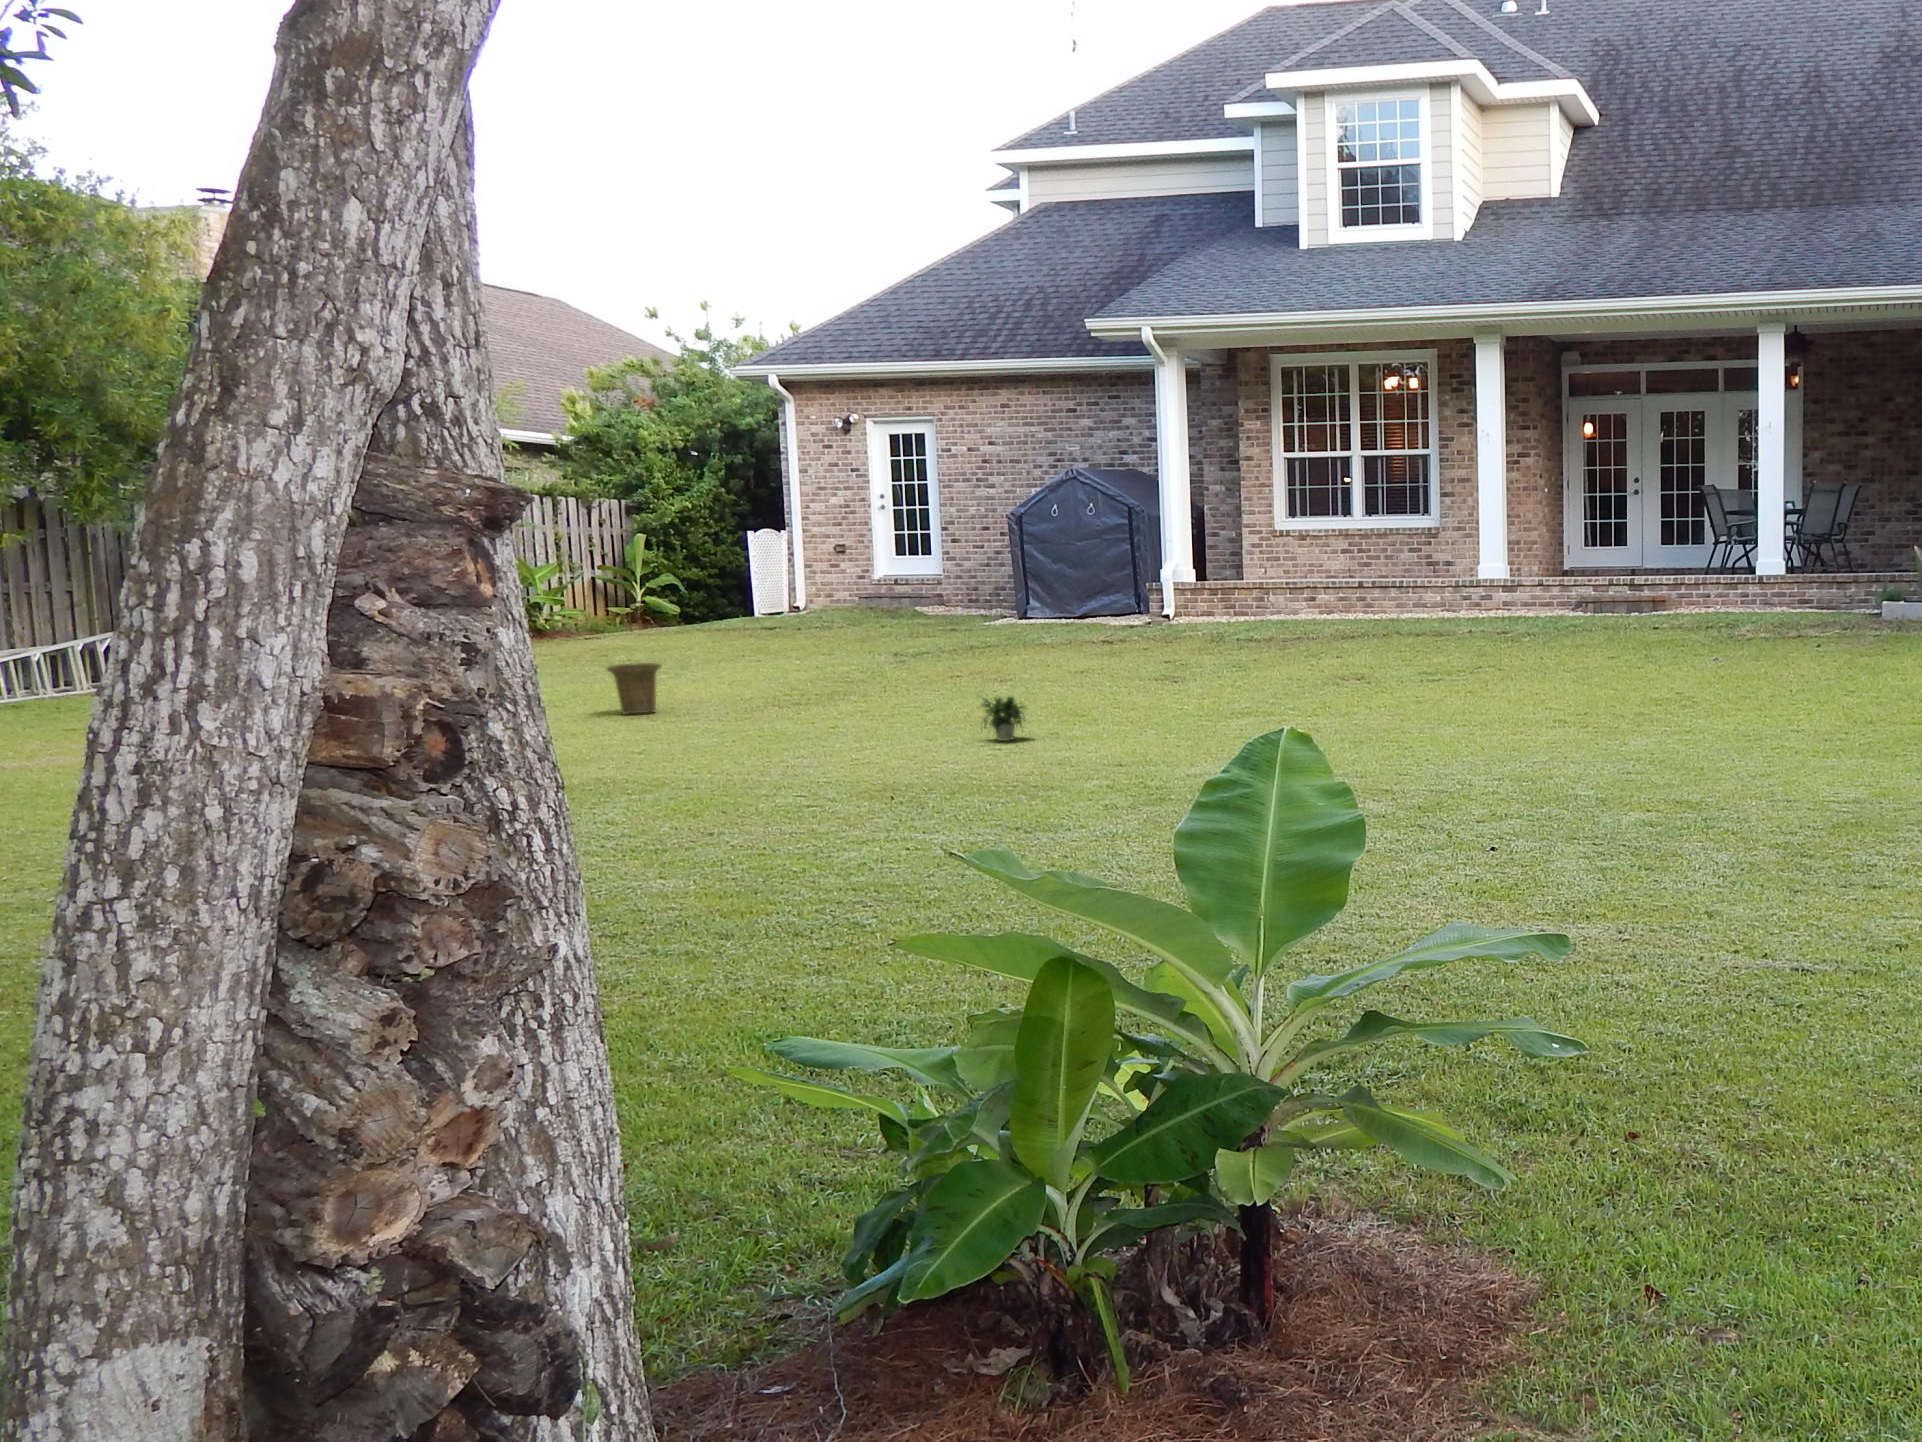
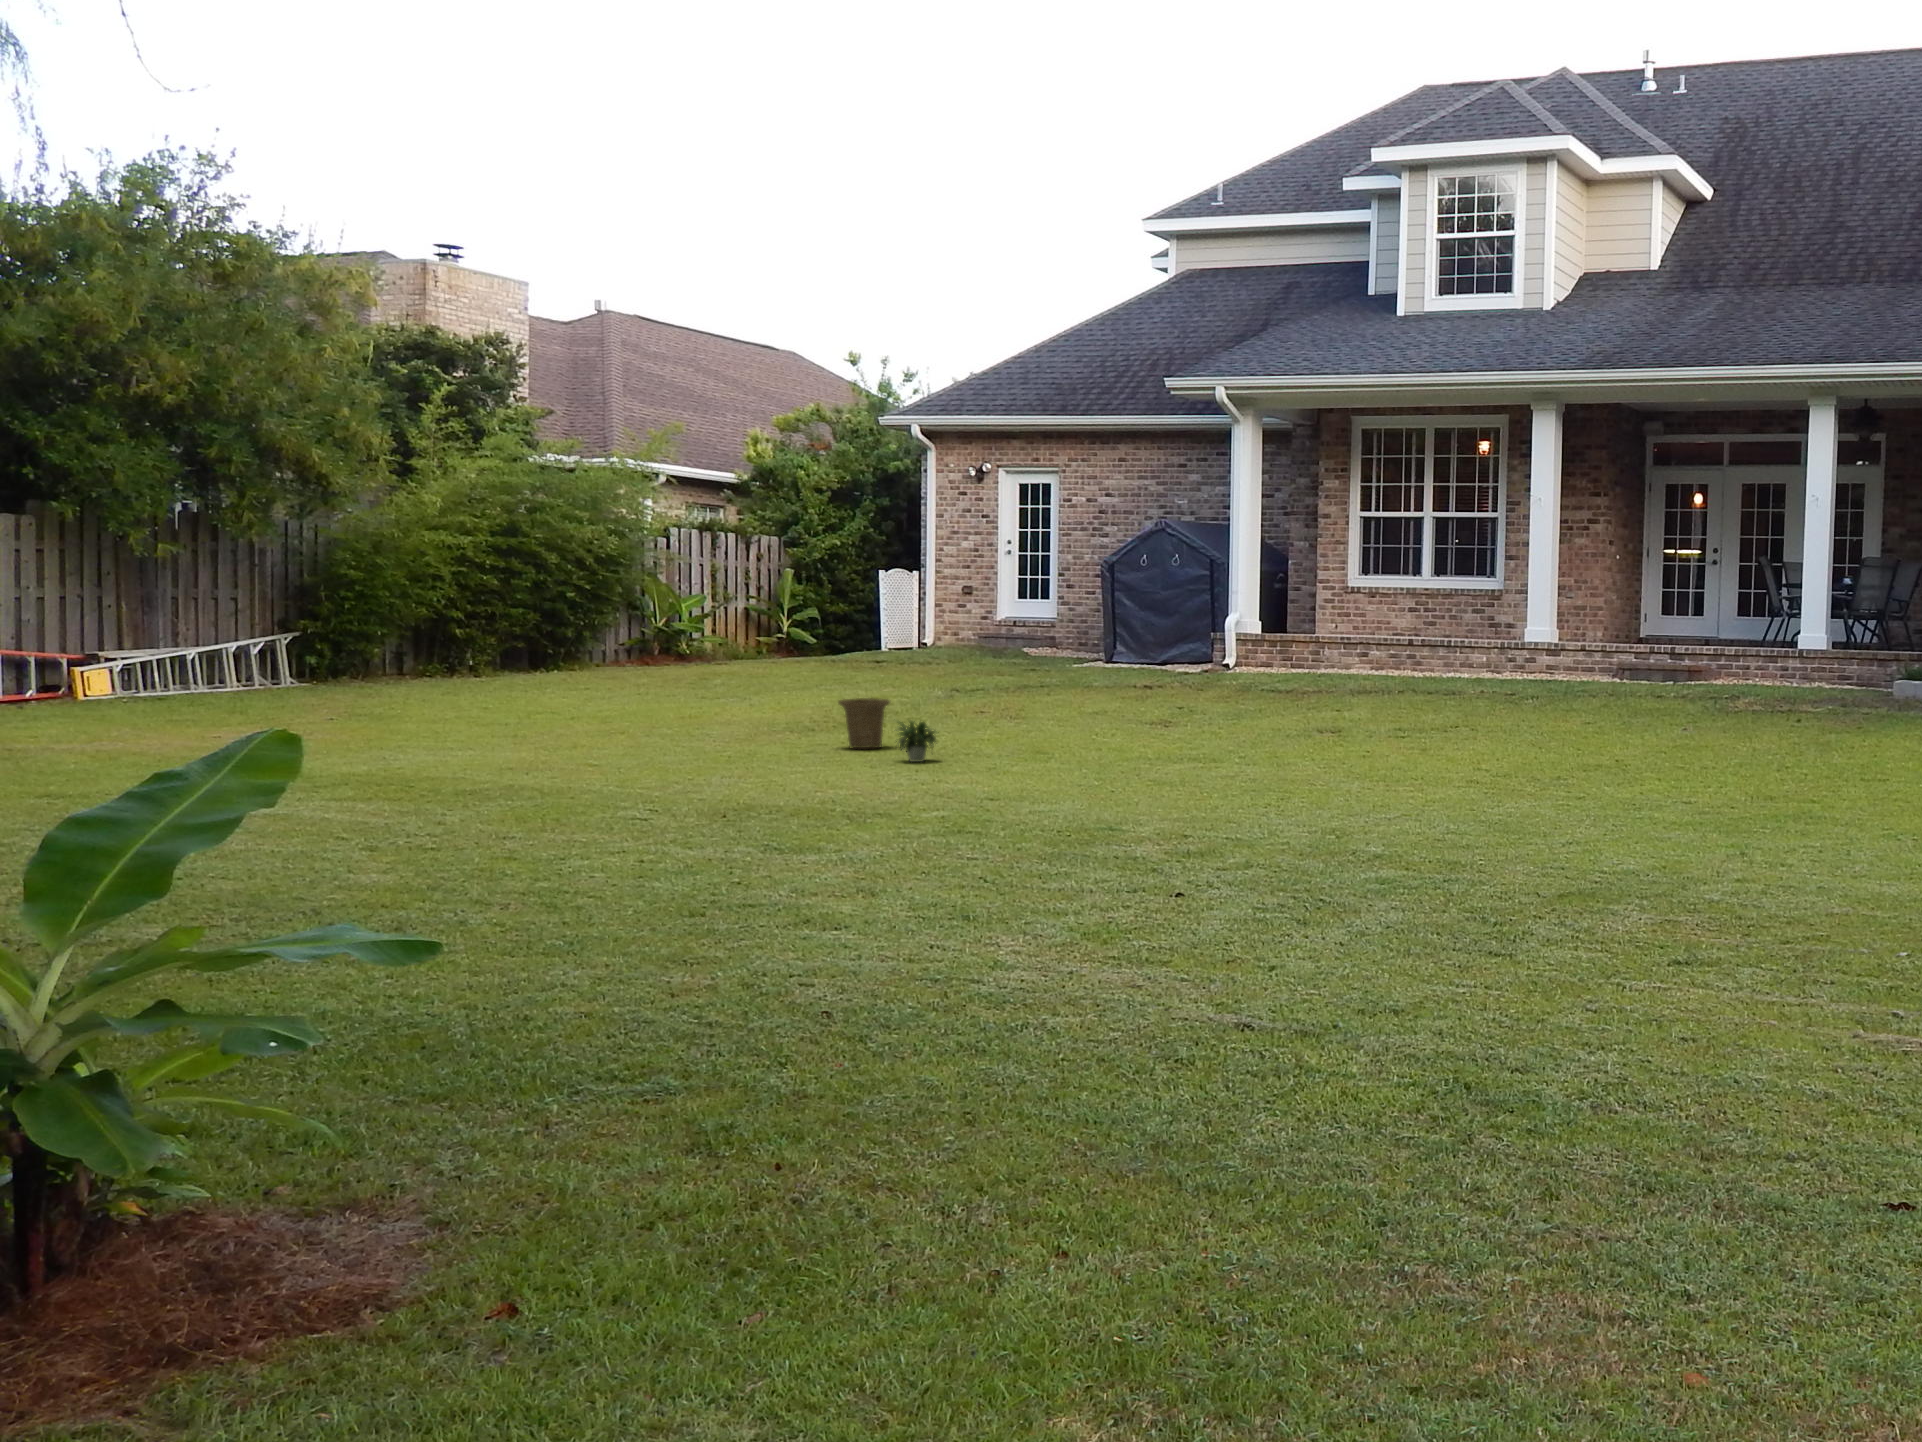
basket: present [607,663,661,715] -> present [839,698,890,749]

